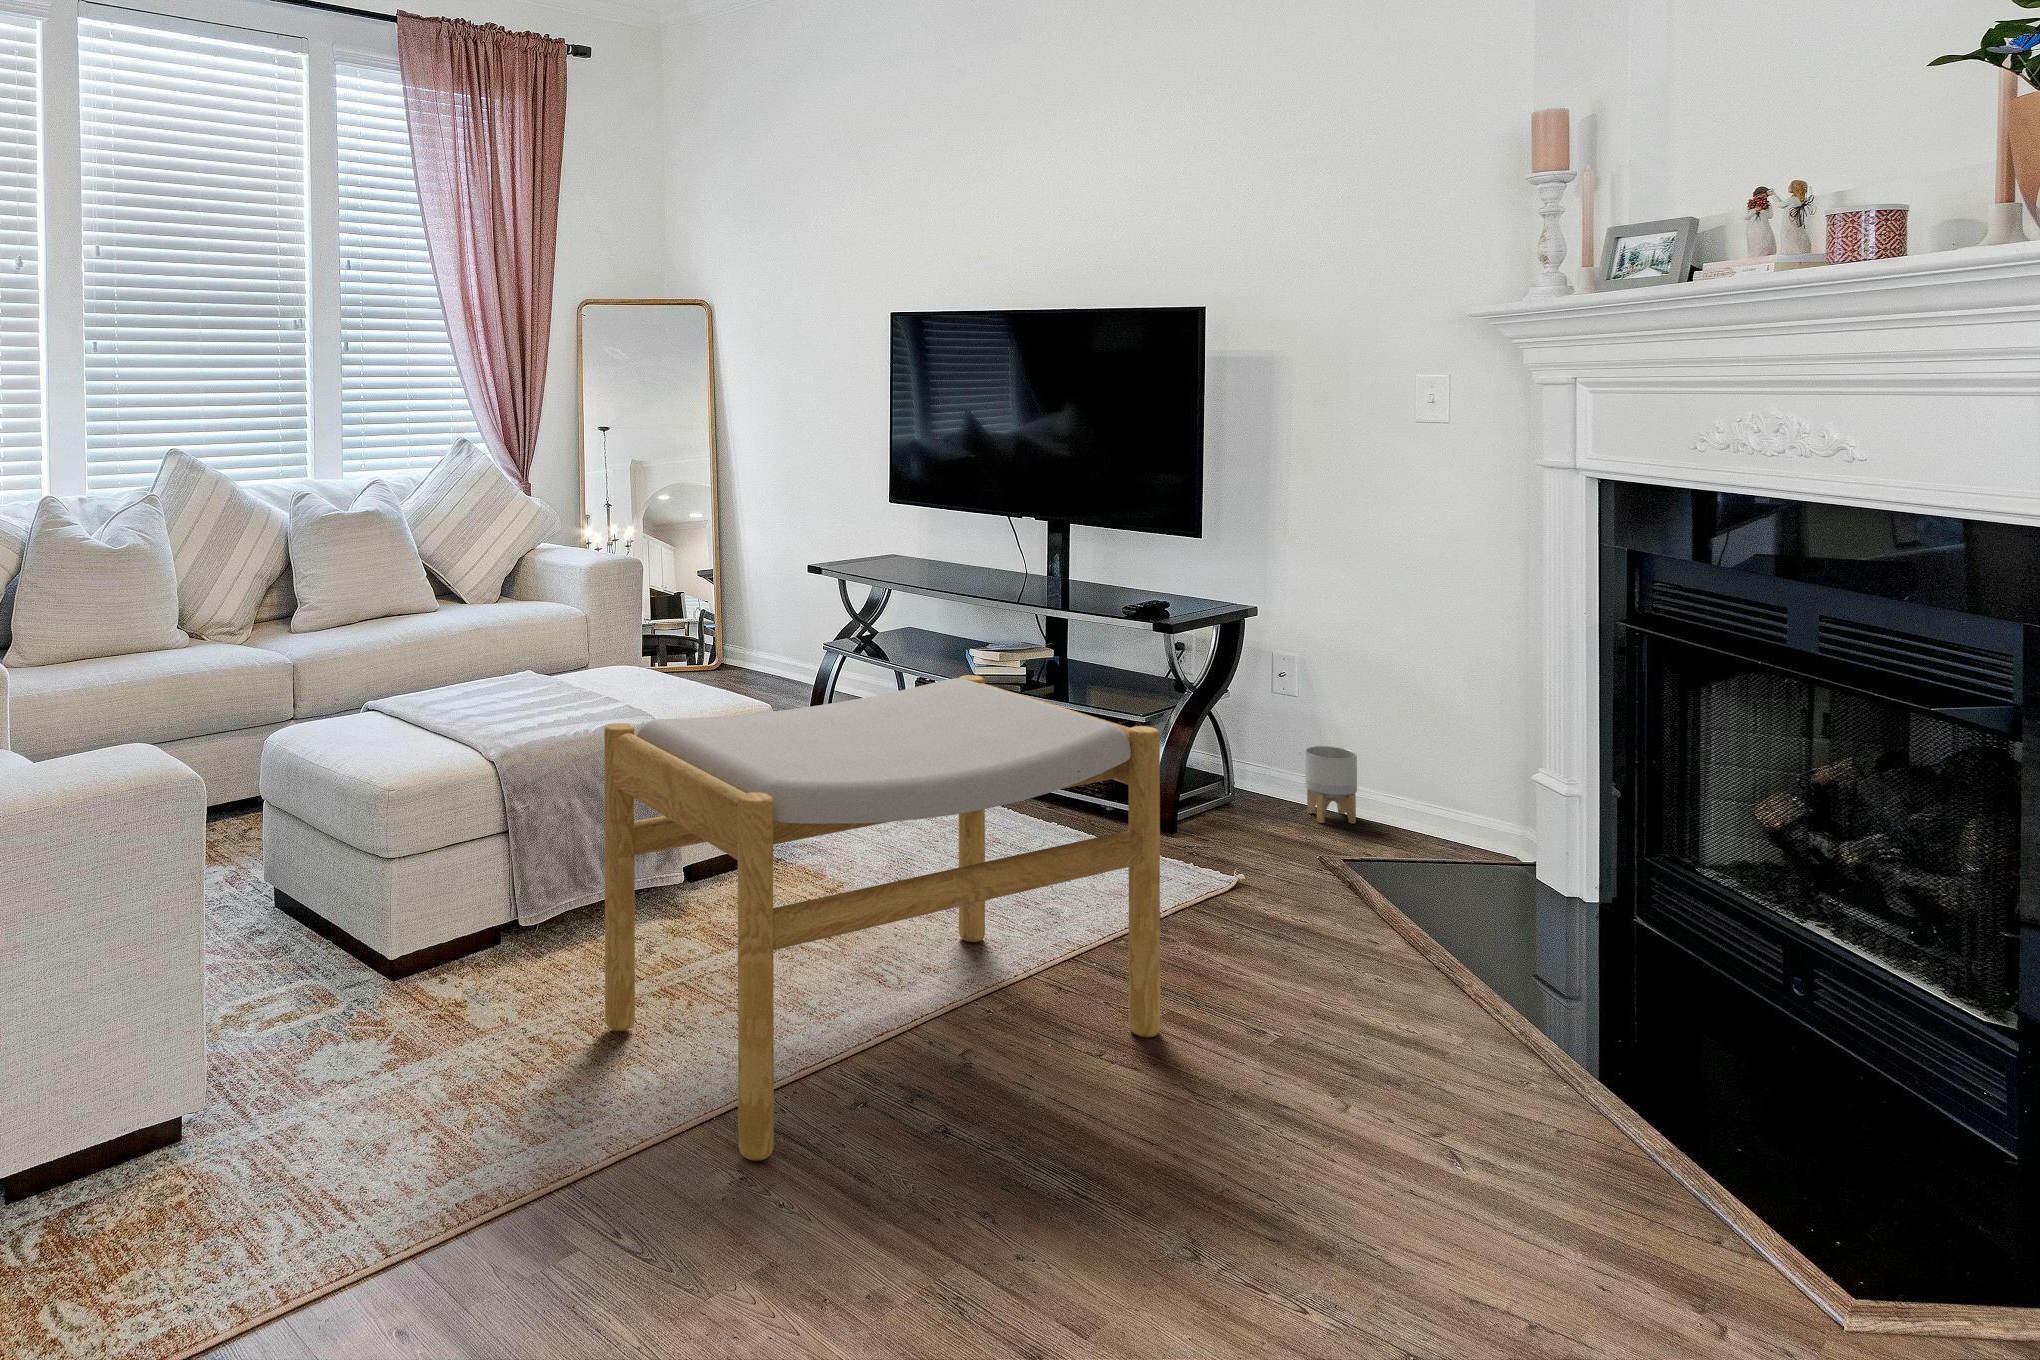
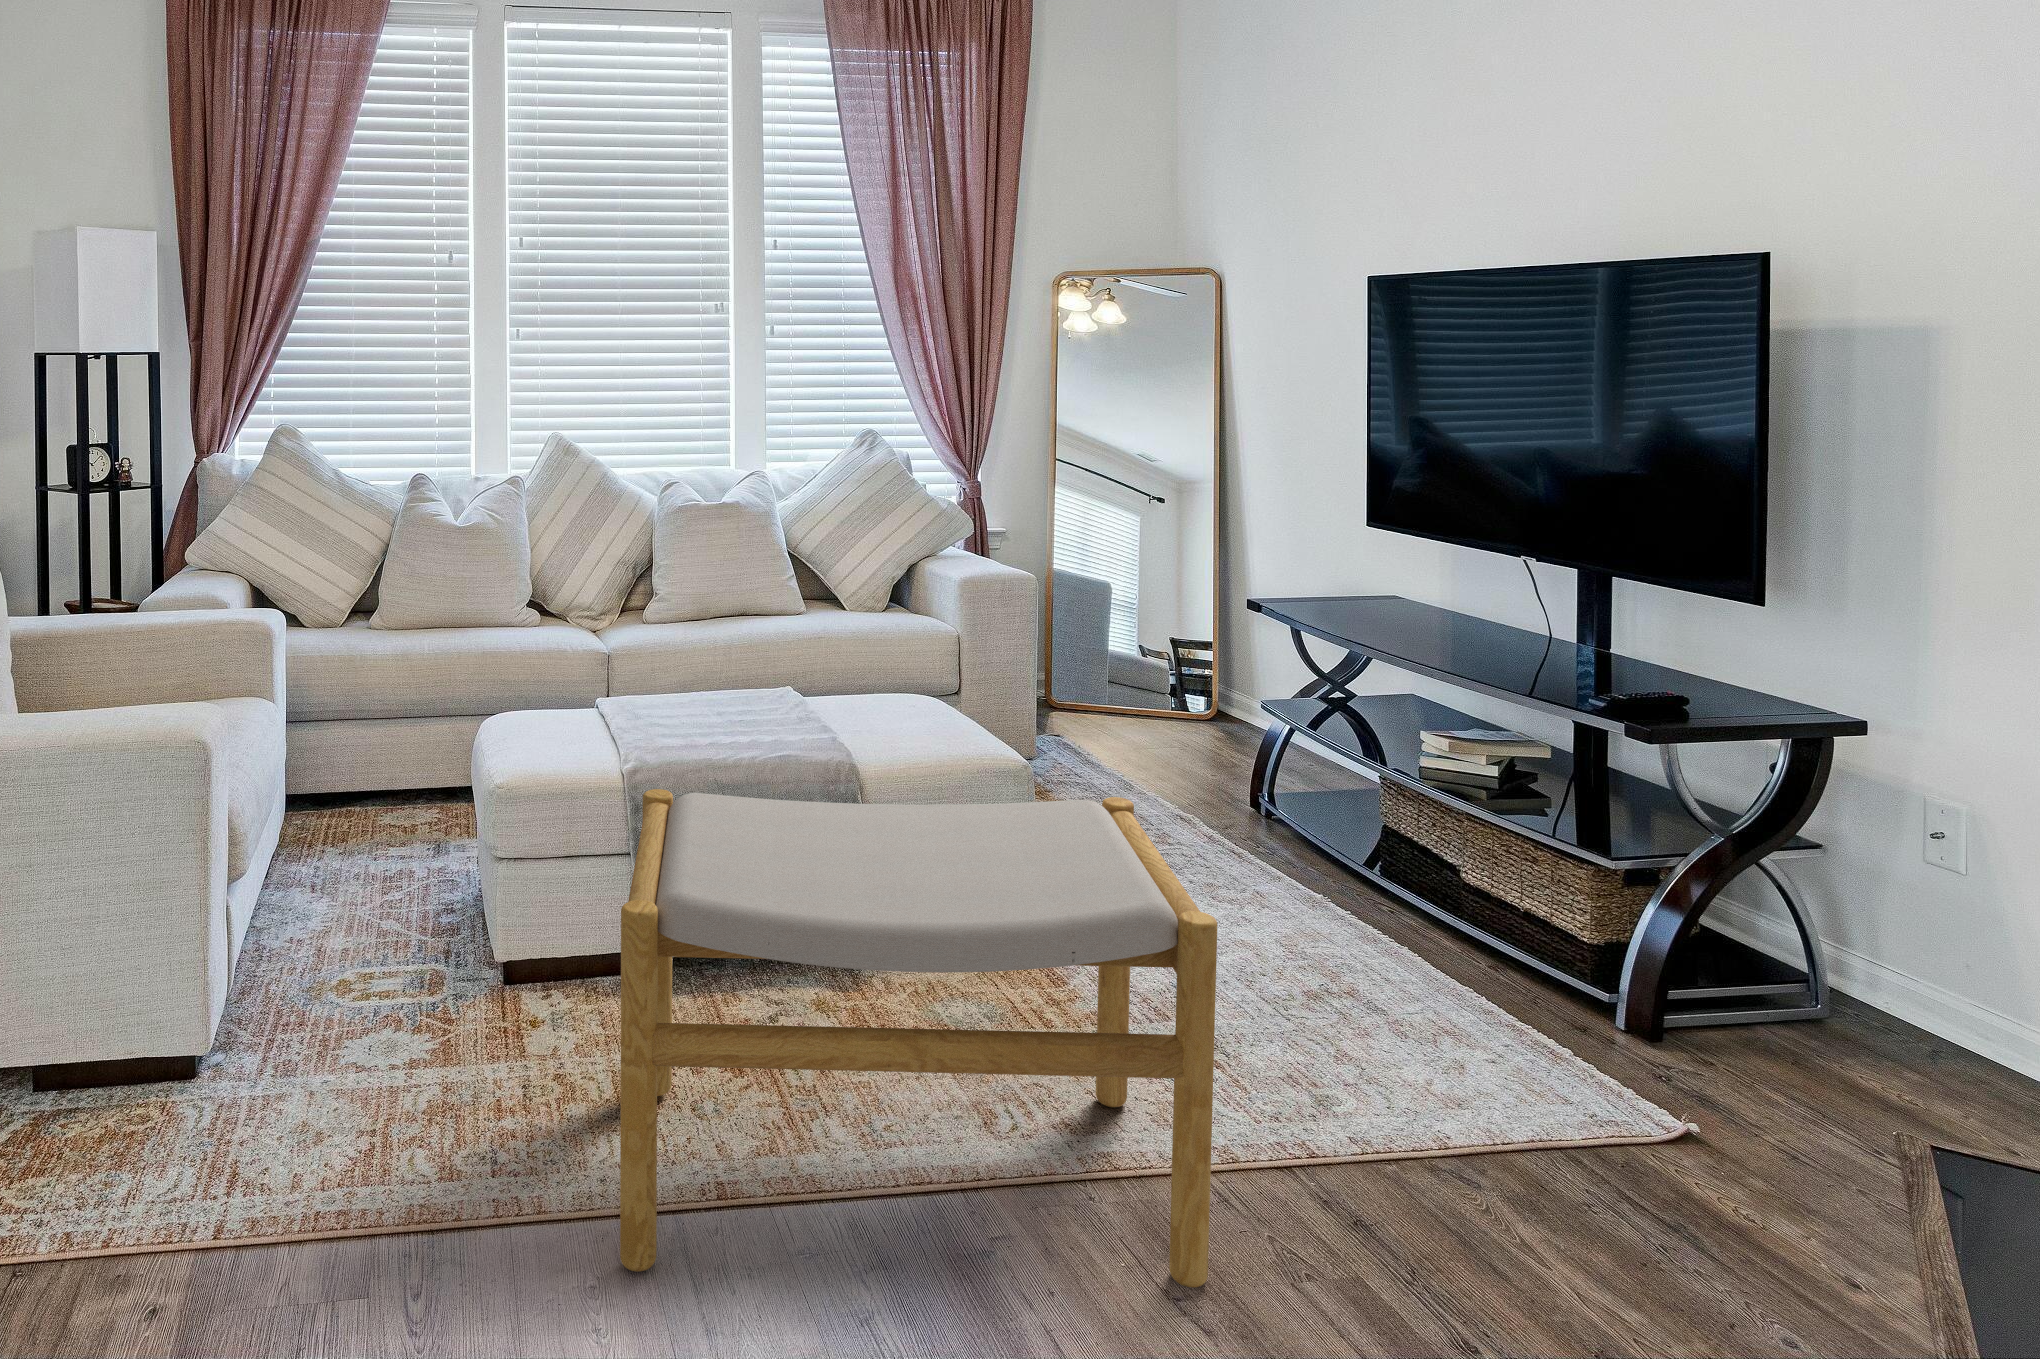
planter: present [1305,746,1357,824] -> none [1772,967,1857,1090]

